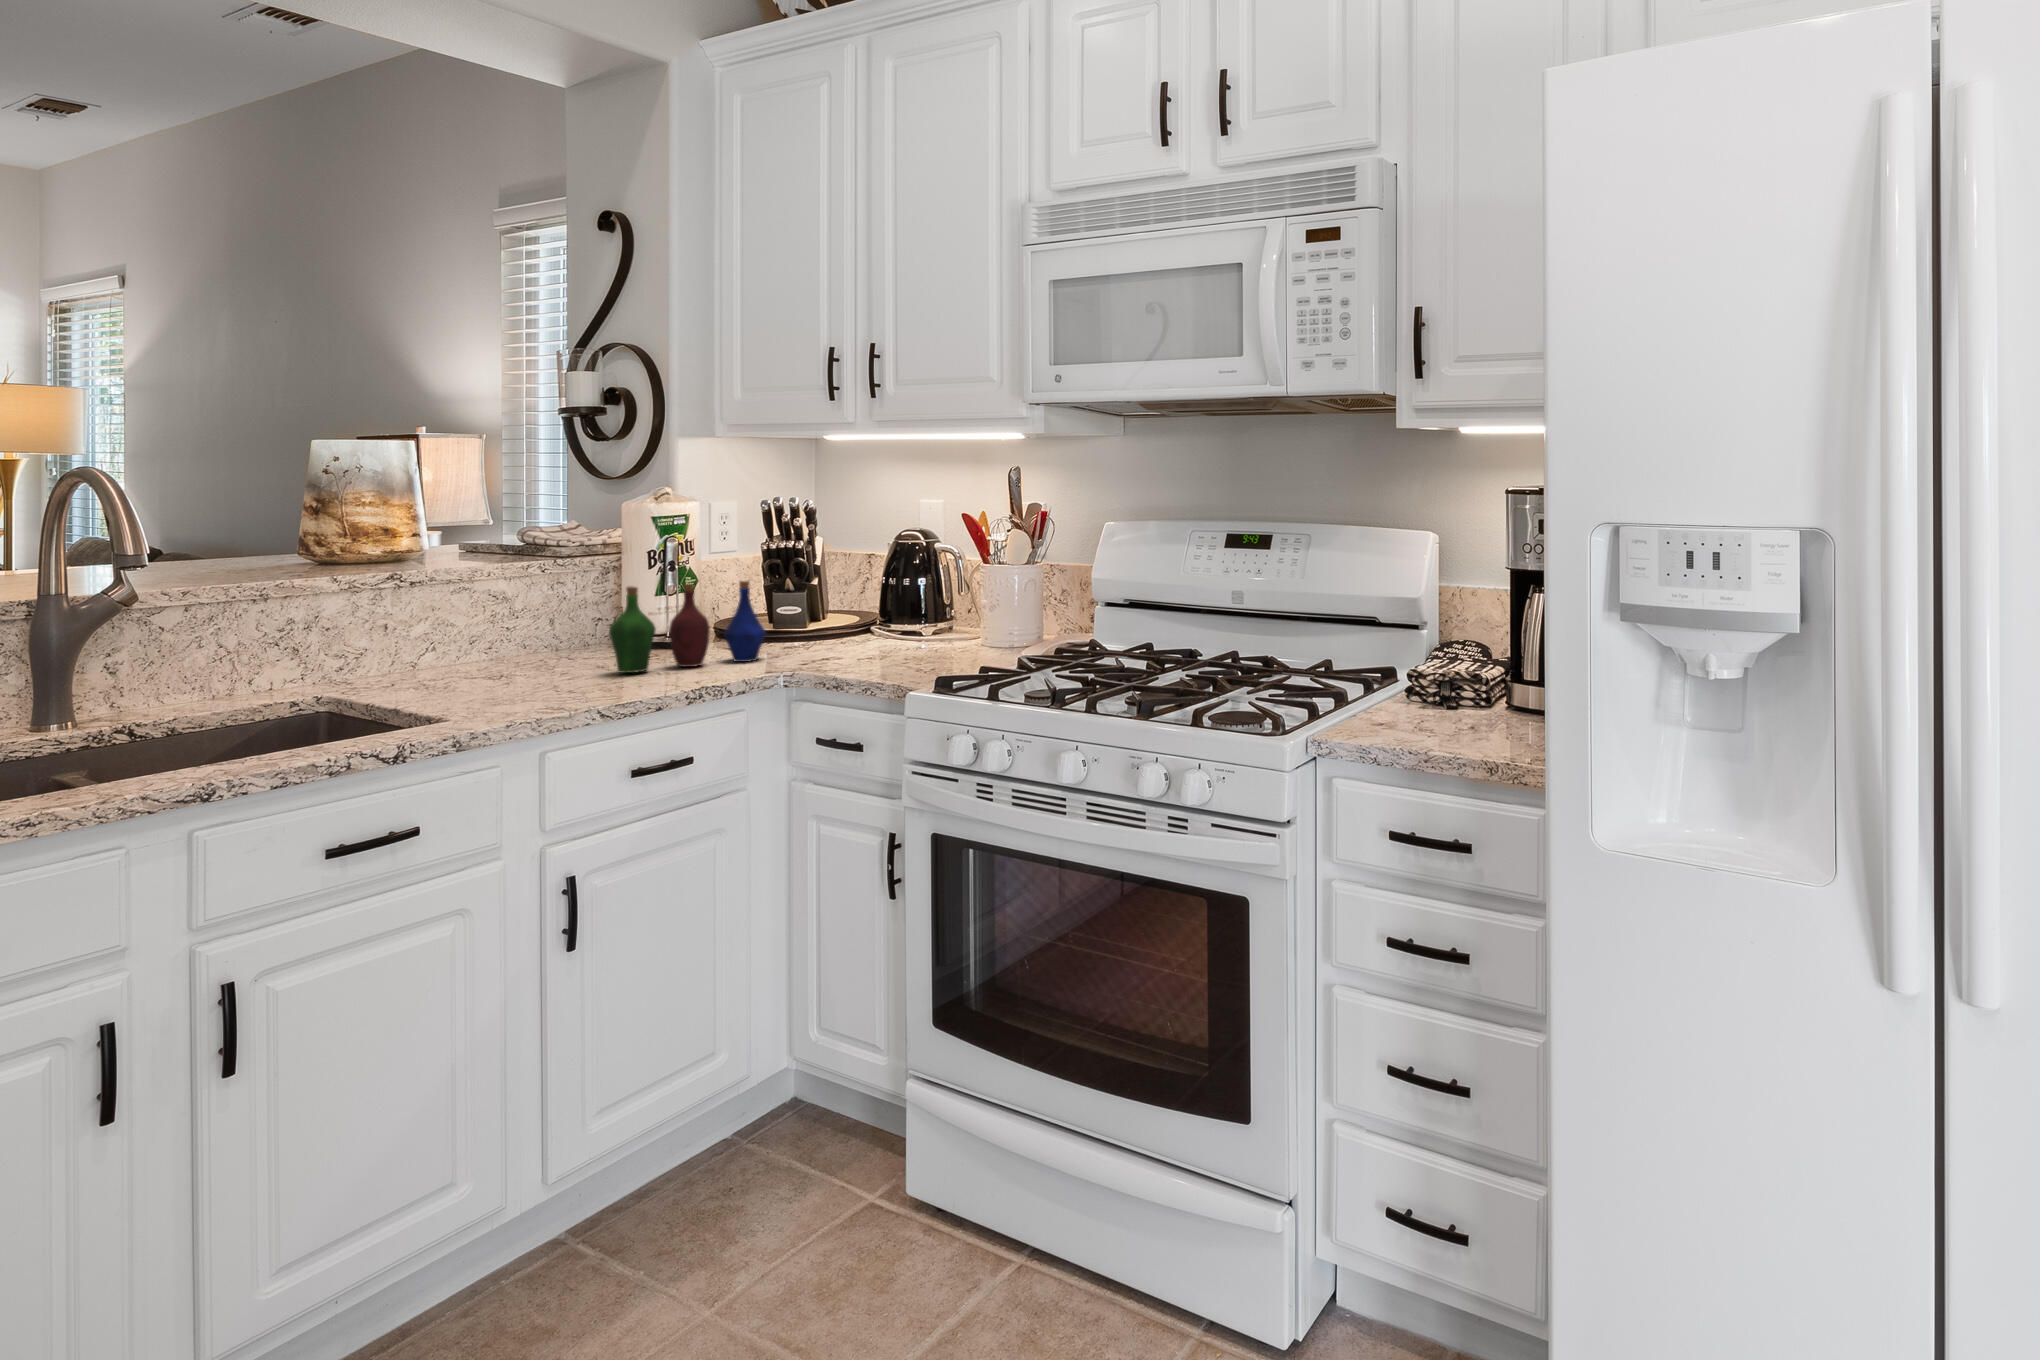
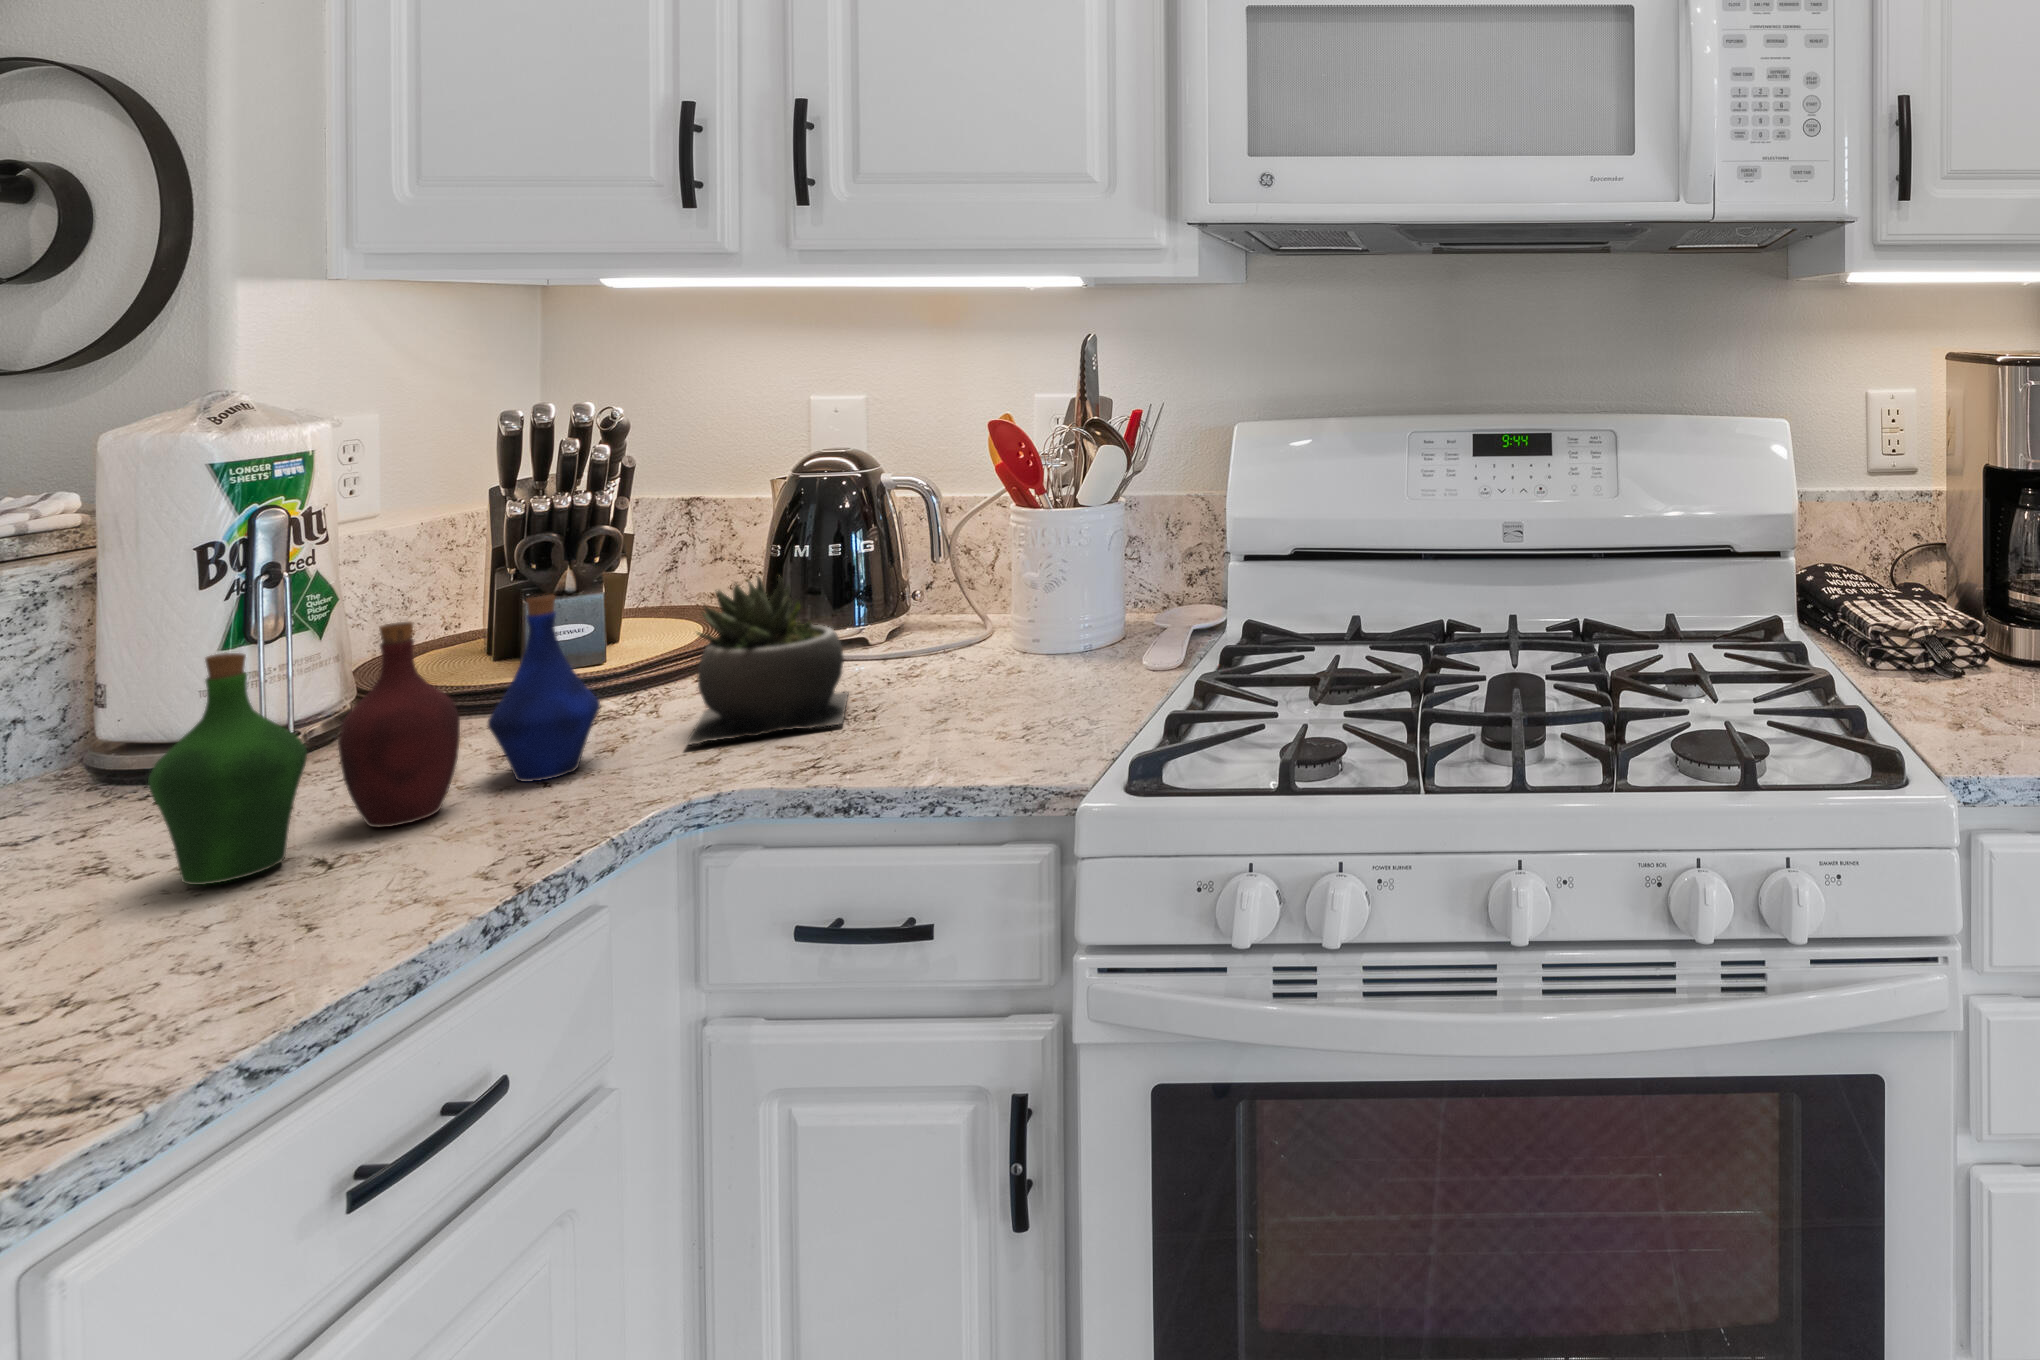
succulent plant: none [796,582,883,658] -> present [686,576,848,745]

